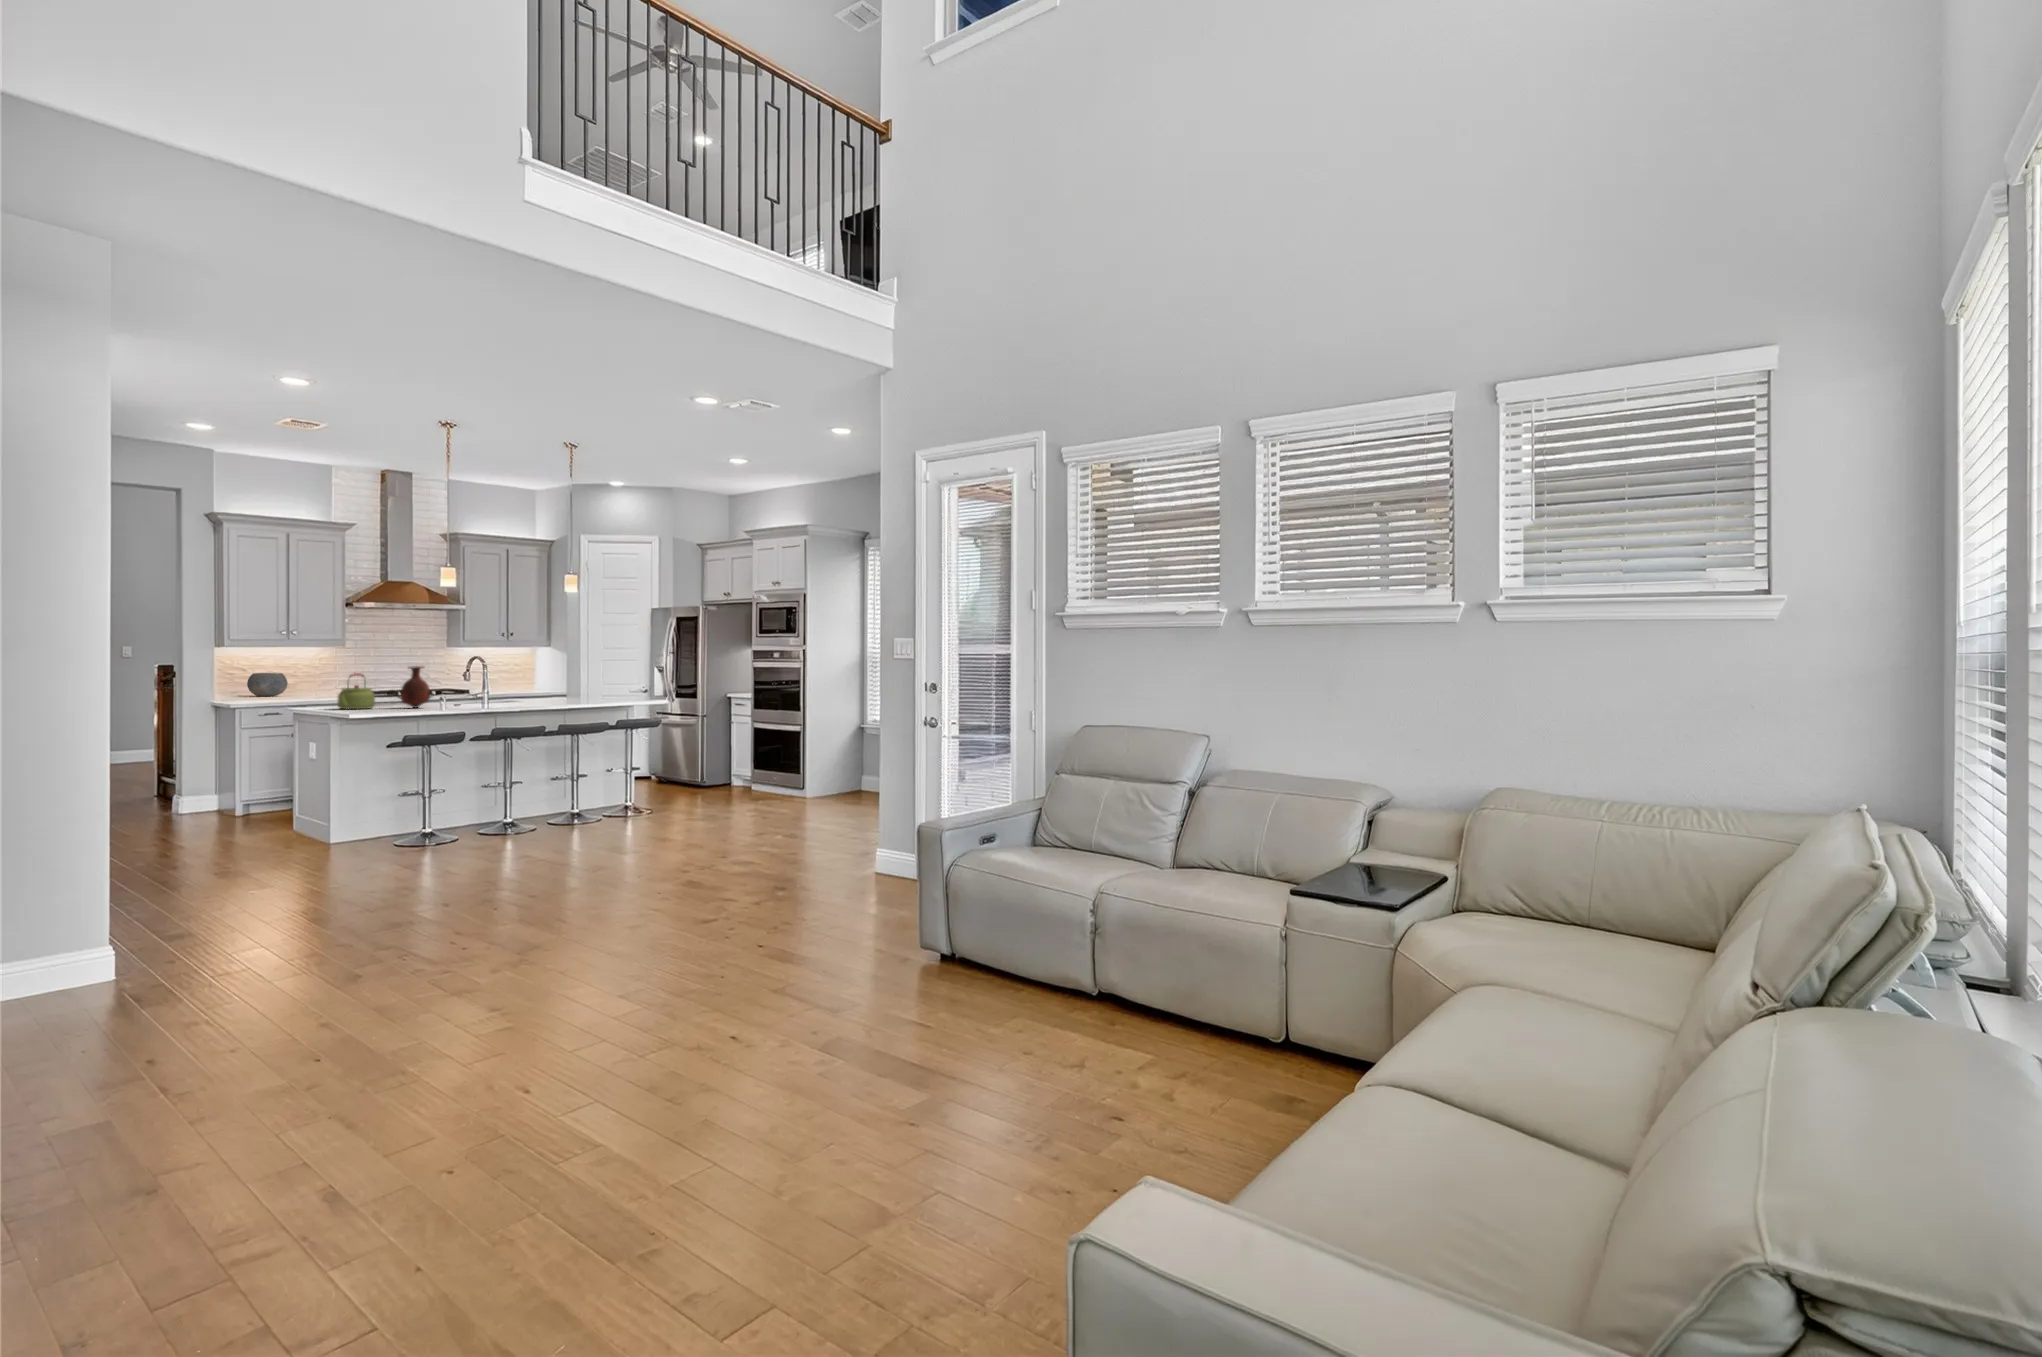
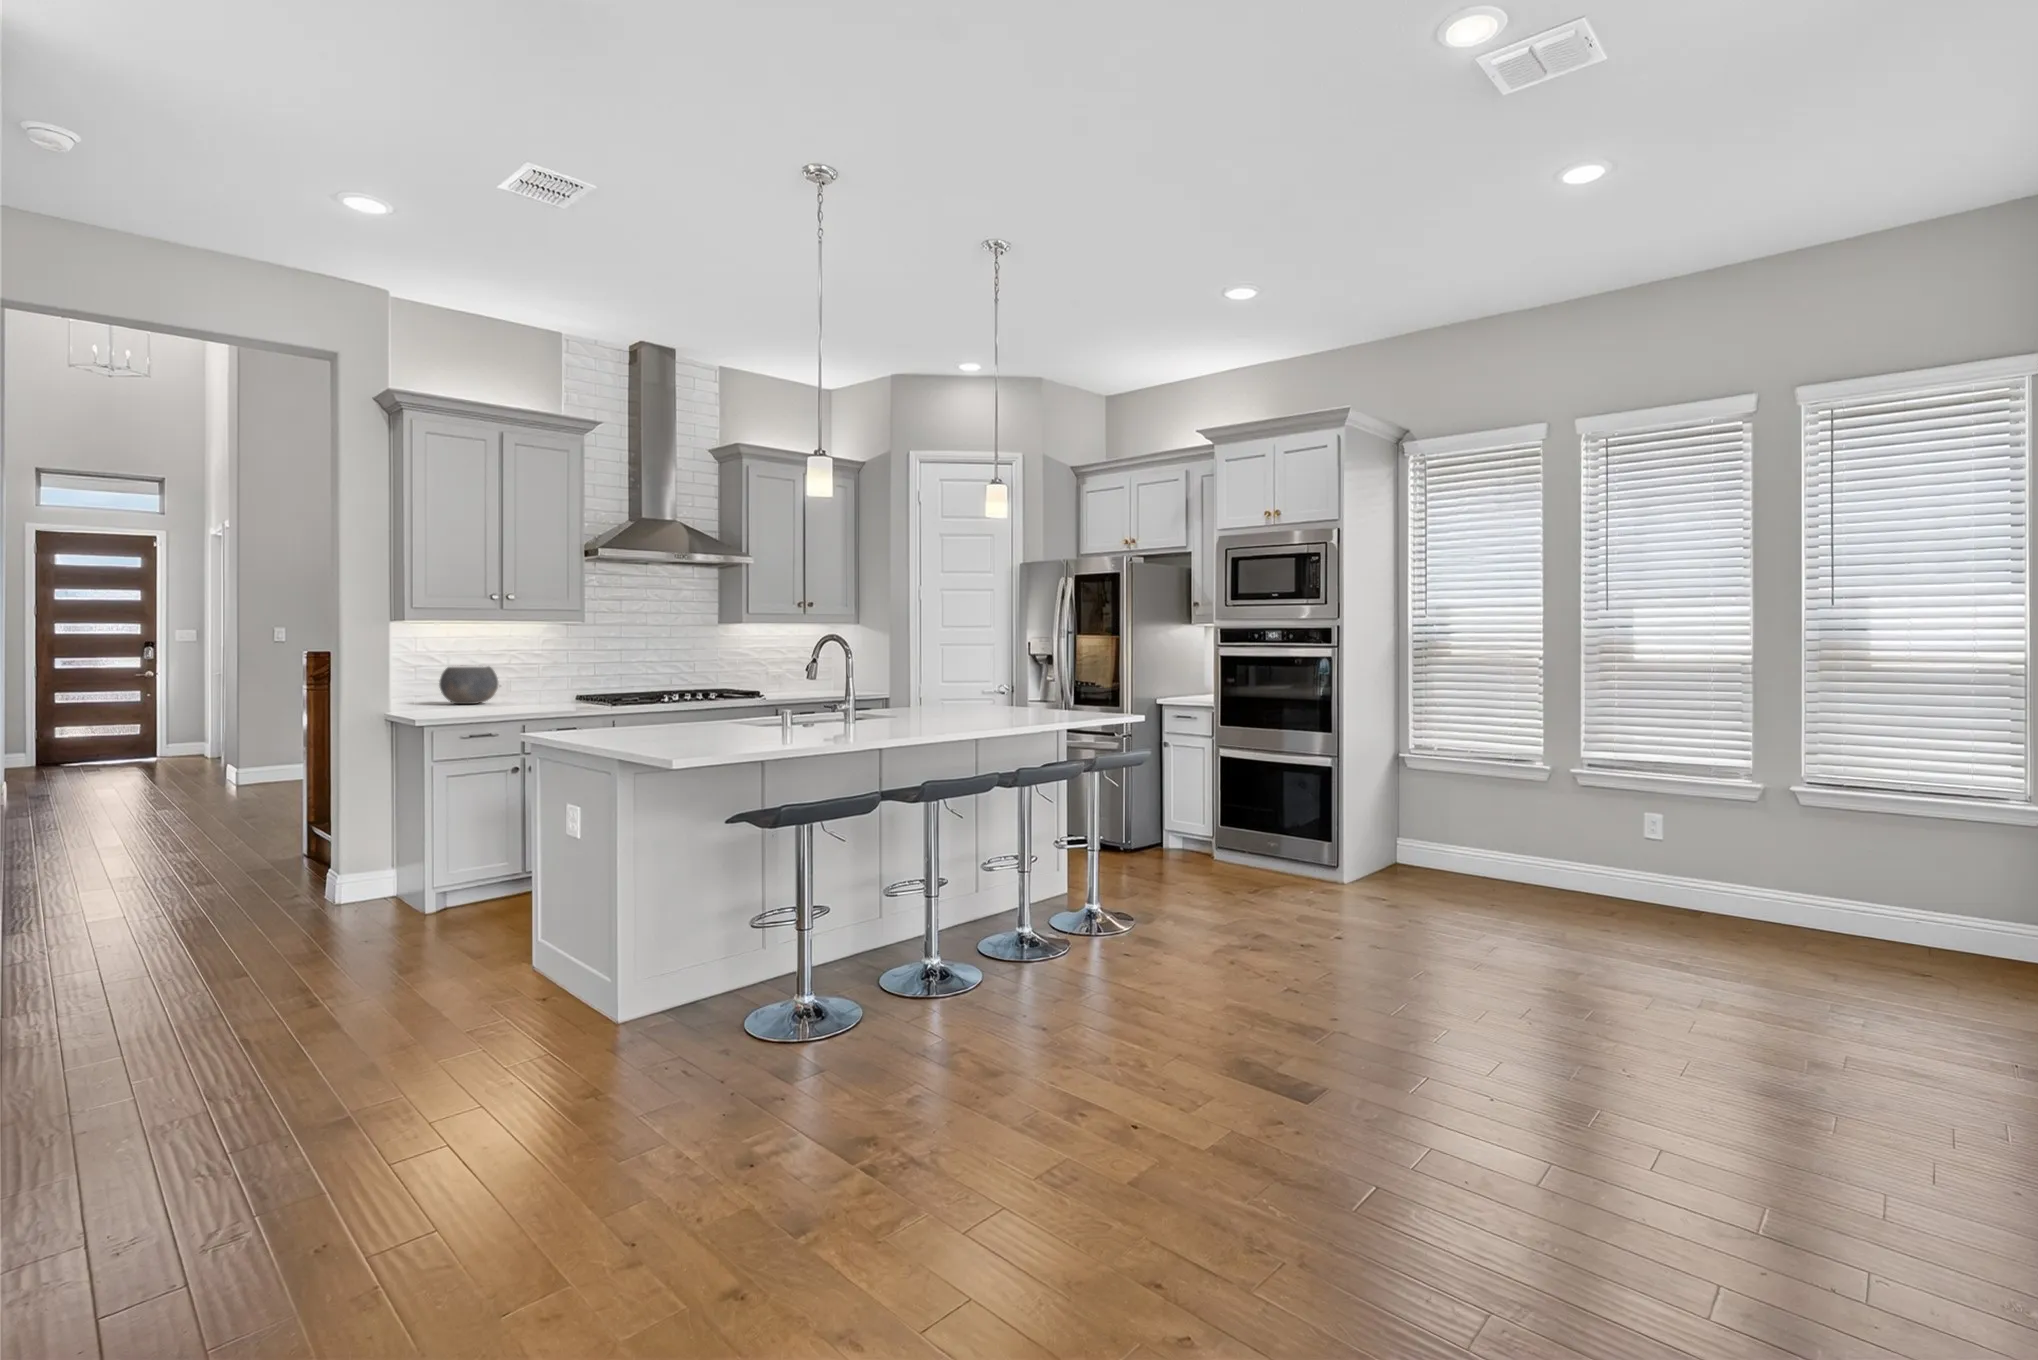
vase: present [397,666,433,708] -> none [729,656,795,738]
kettle: present [338,673,375,709] -> none [627,670,692,742]

